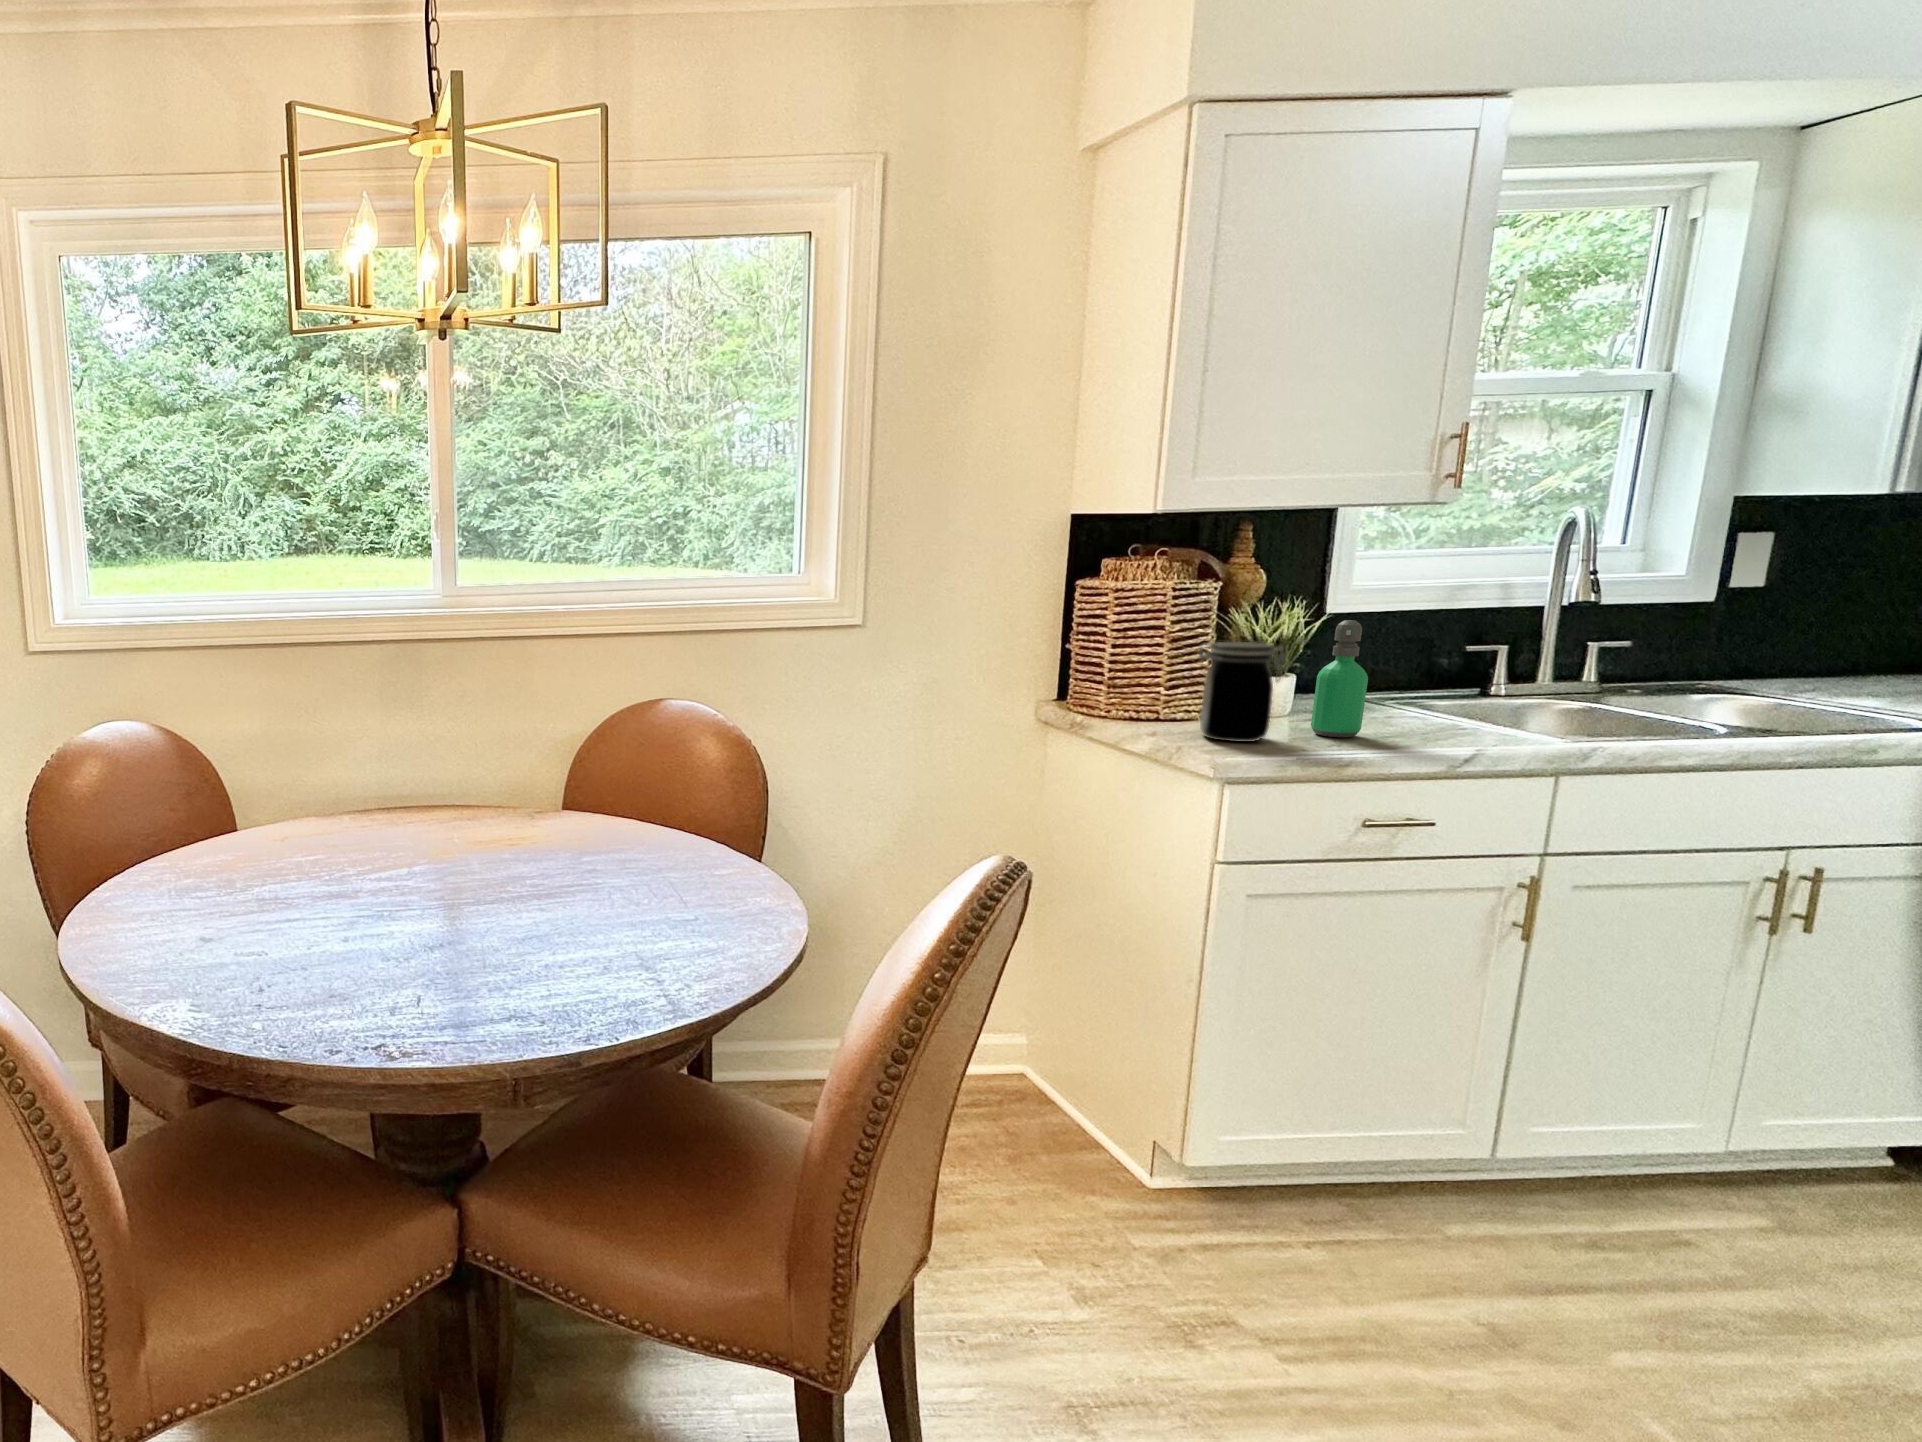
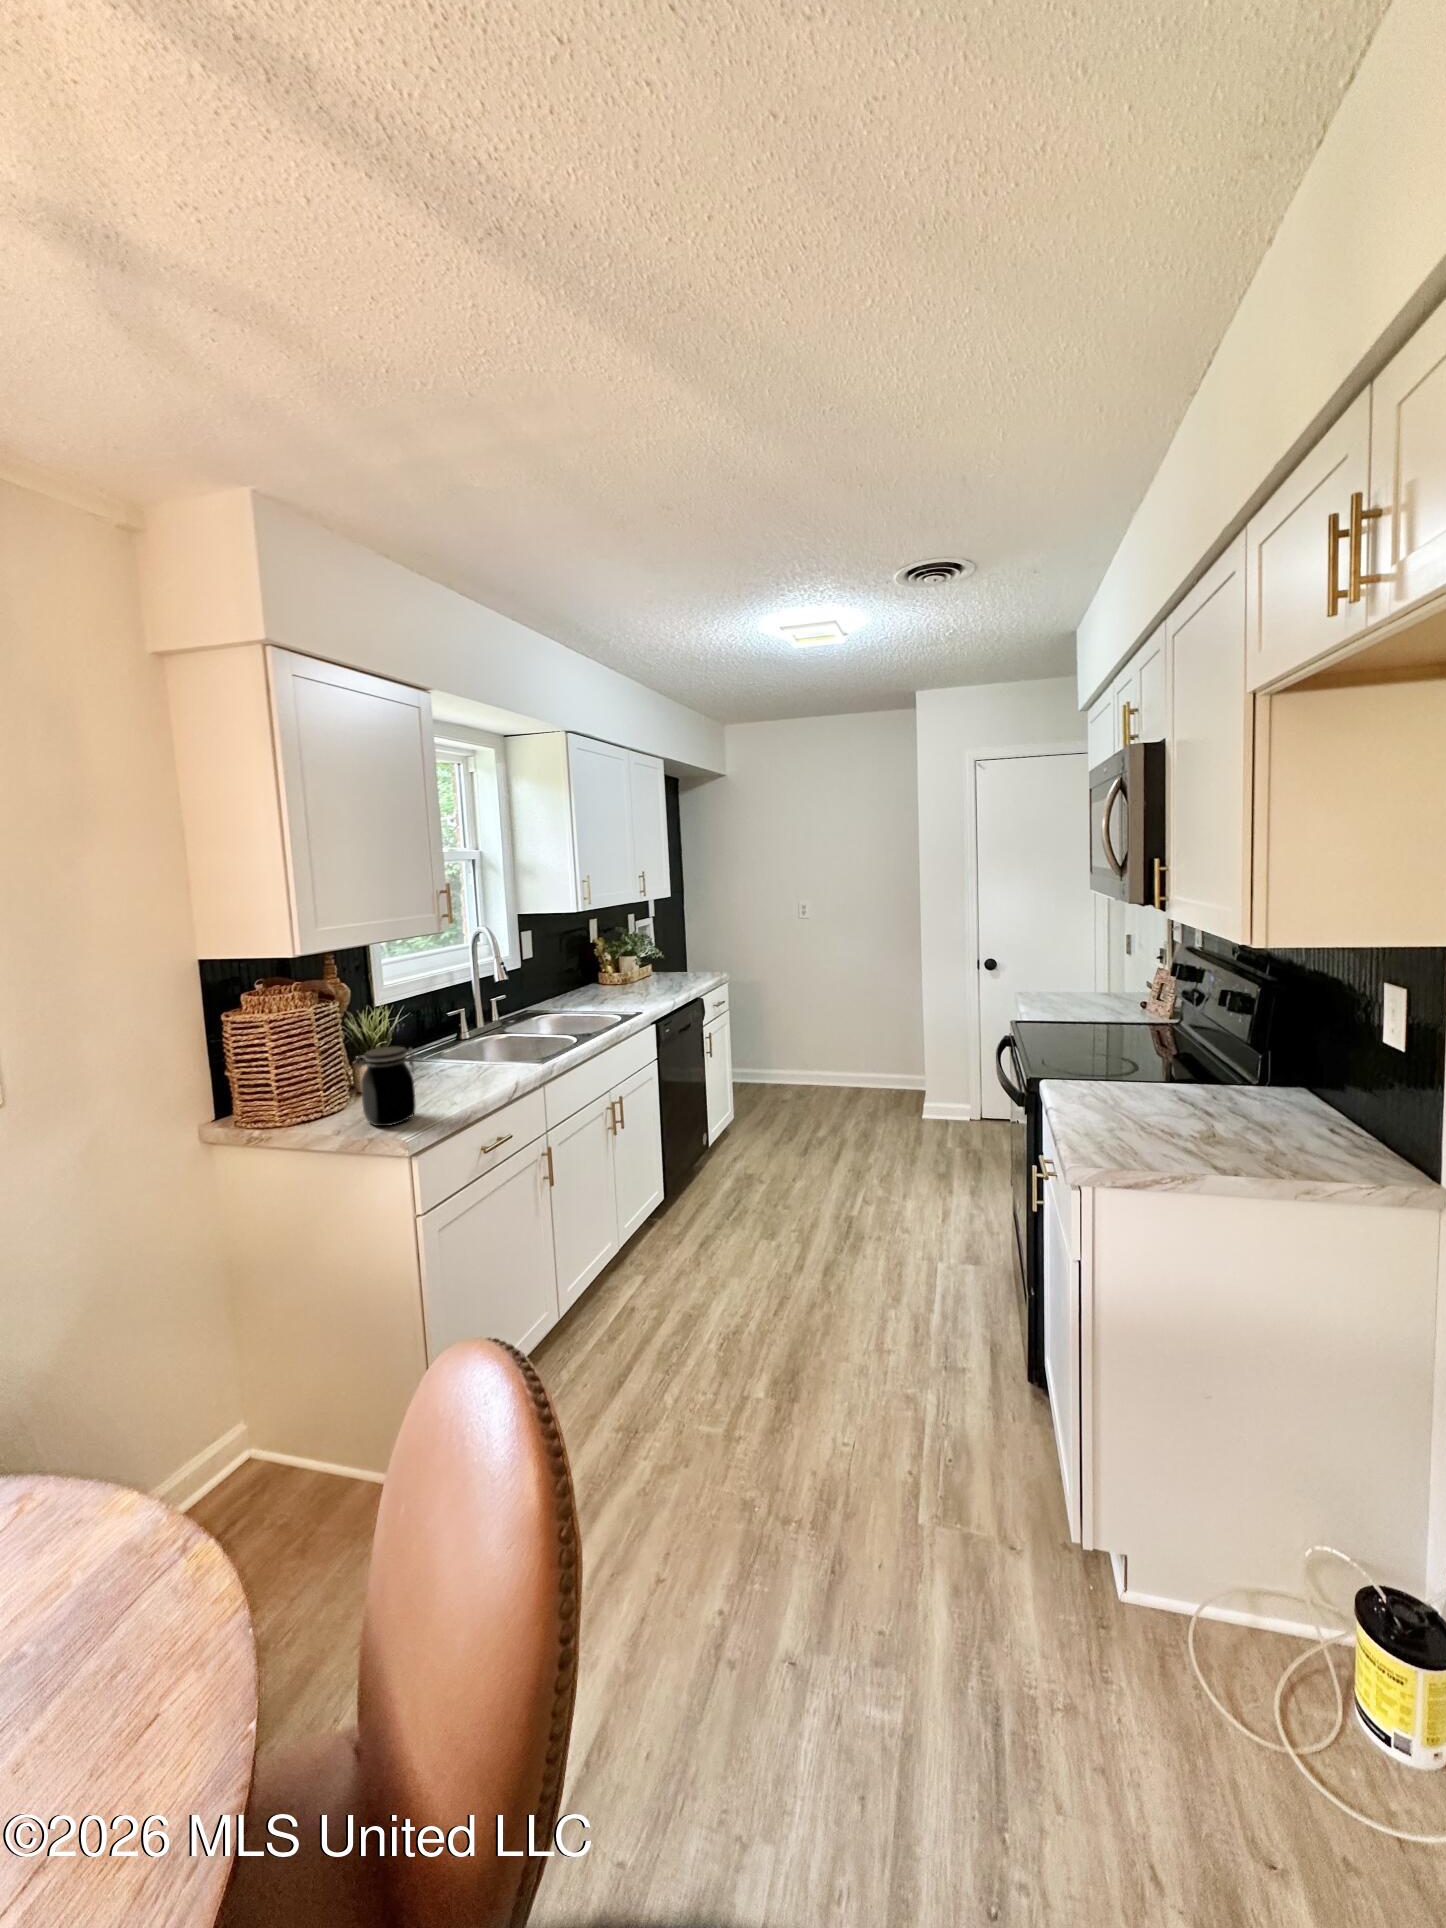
soap dispenser: present [1311,620,1368,737] -> none [421,1018,453,1100]

